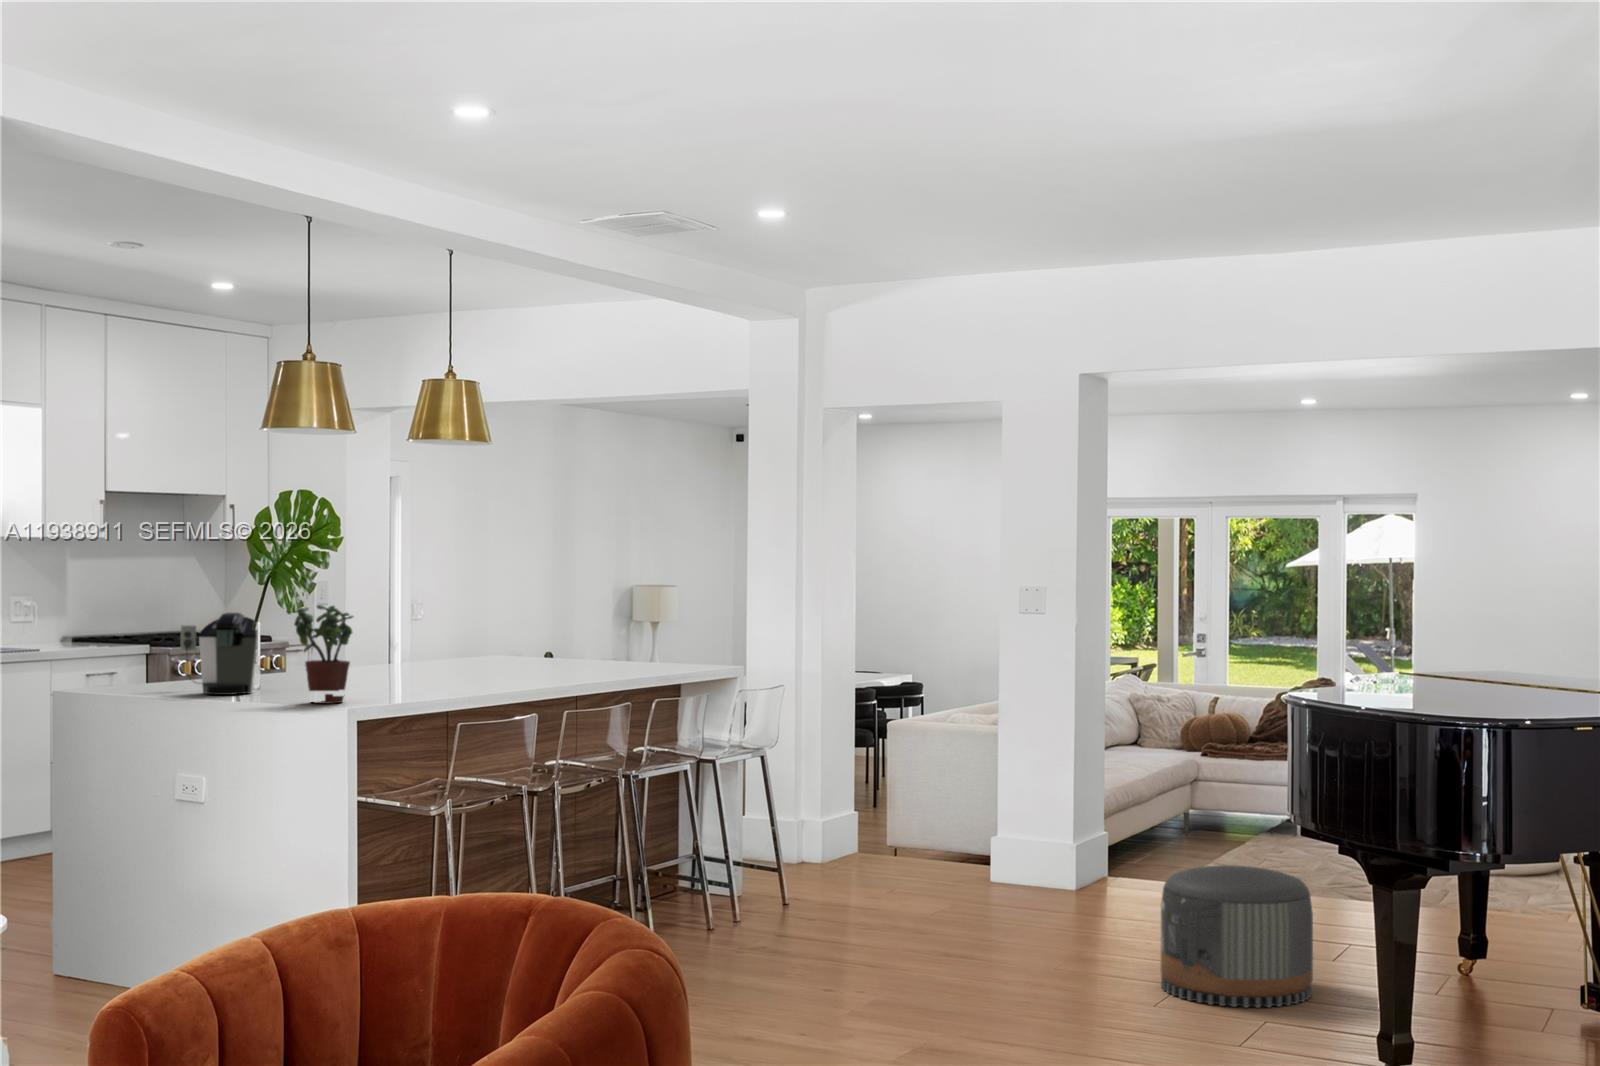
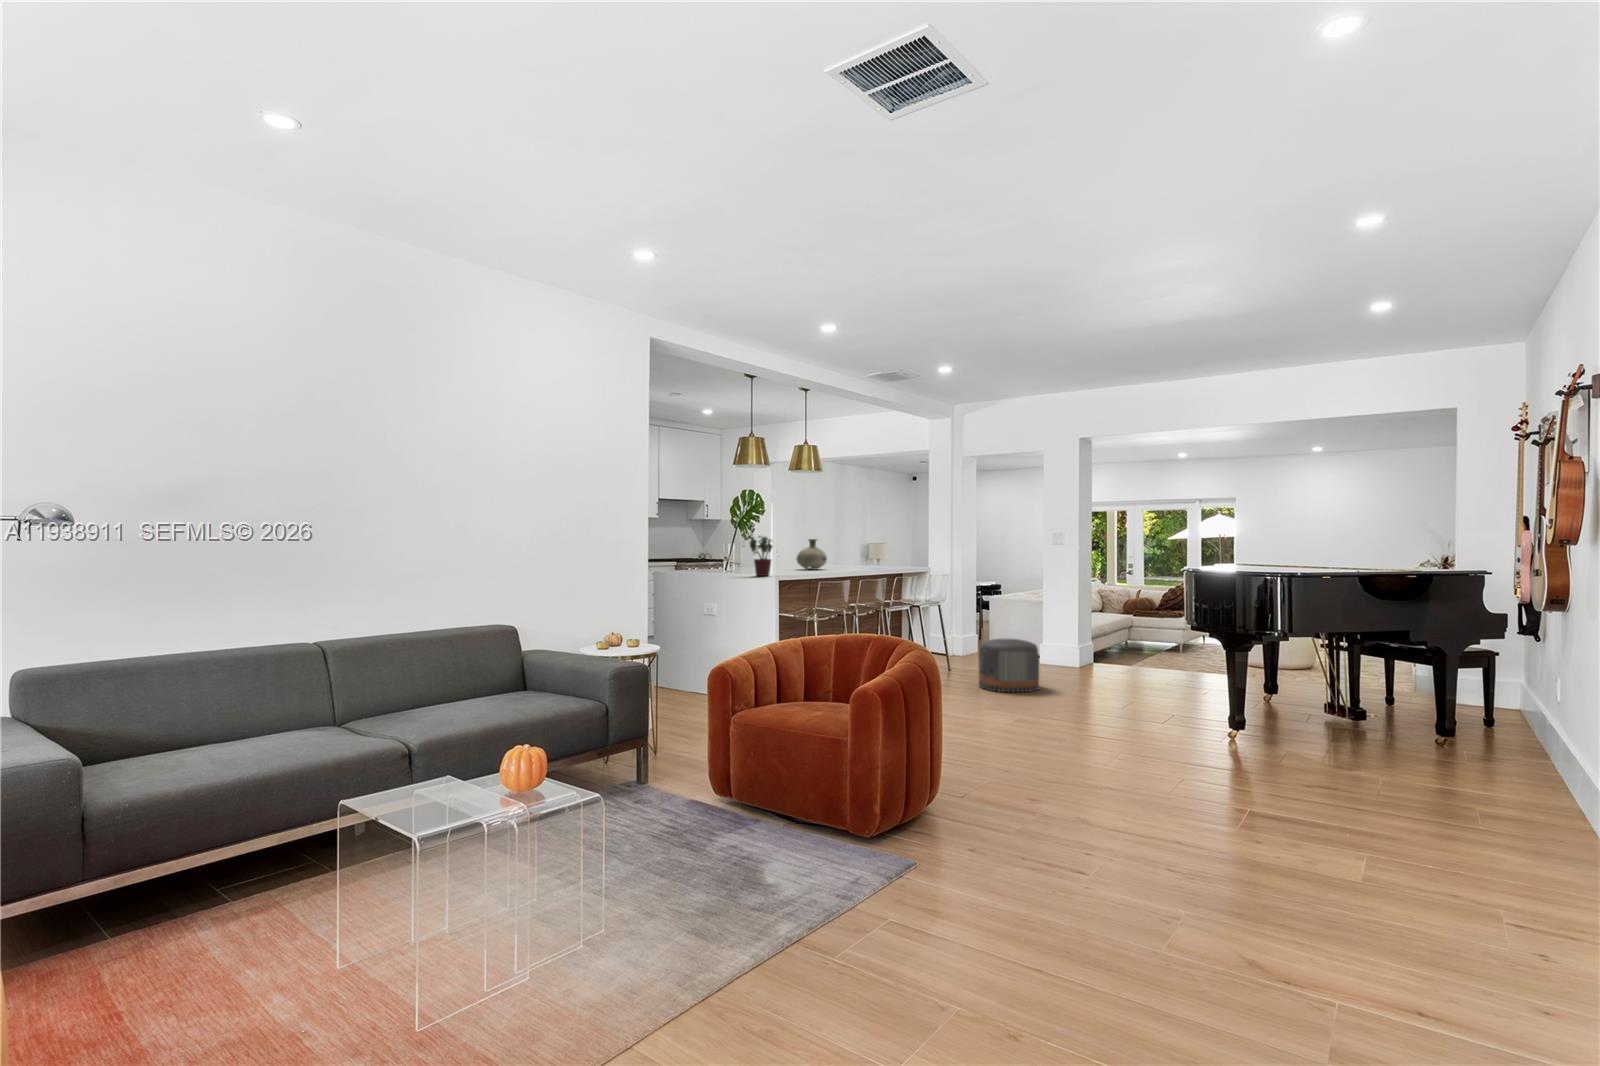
vase: none [427,600,500,673] -> present [797,539,827,570]
coffee maker: present [181,612,258,695] -> none [701,541,732,574]
pouf: present [1161,865,1313,1008] -> present [979,639,1039,692]

